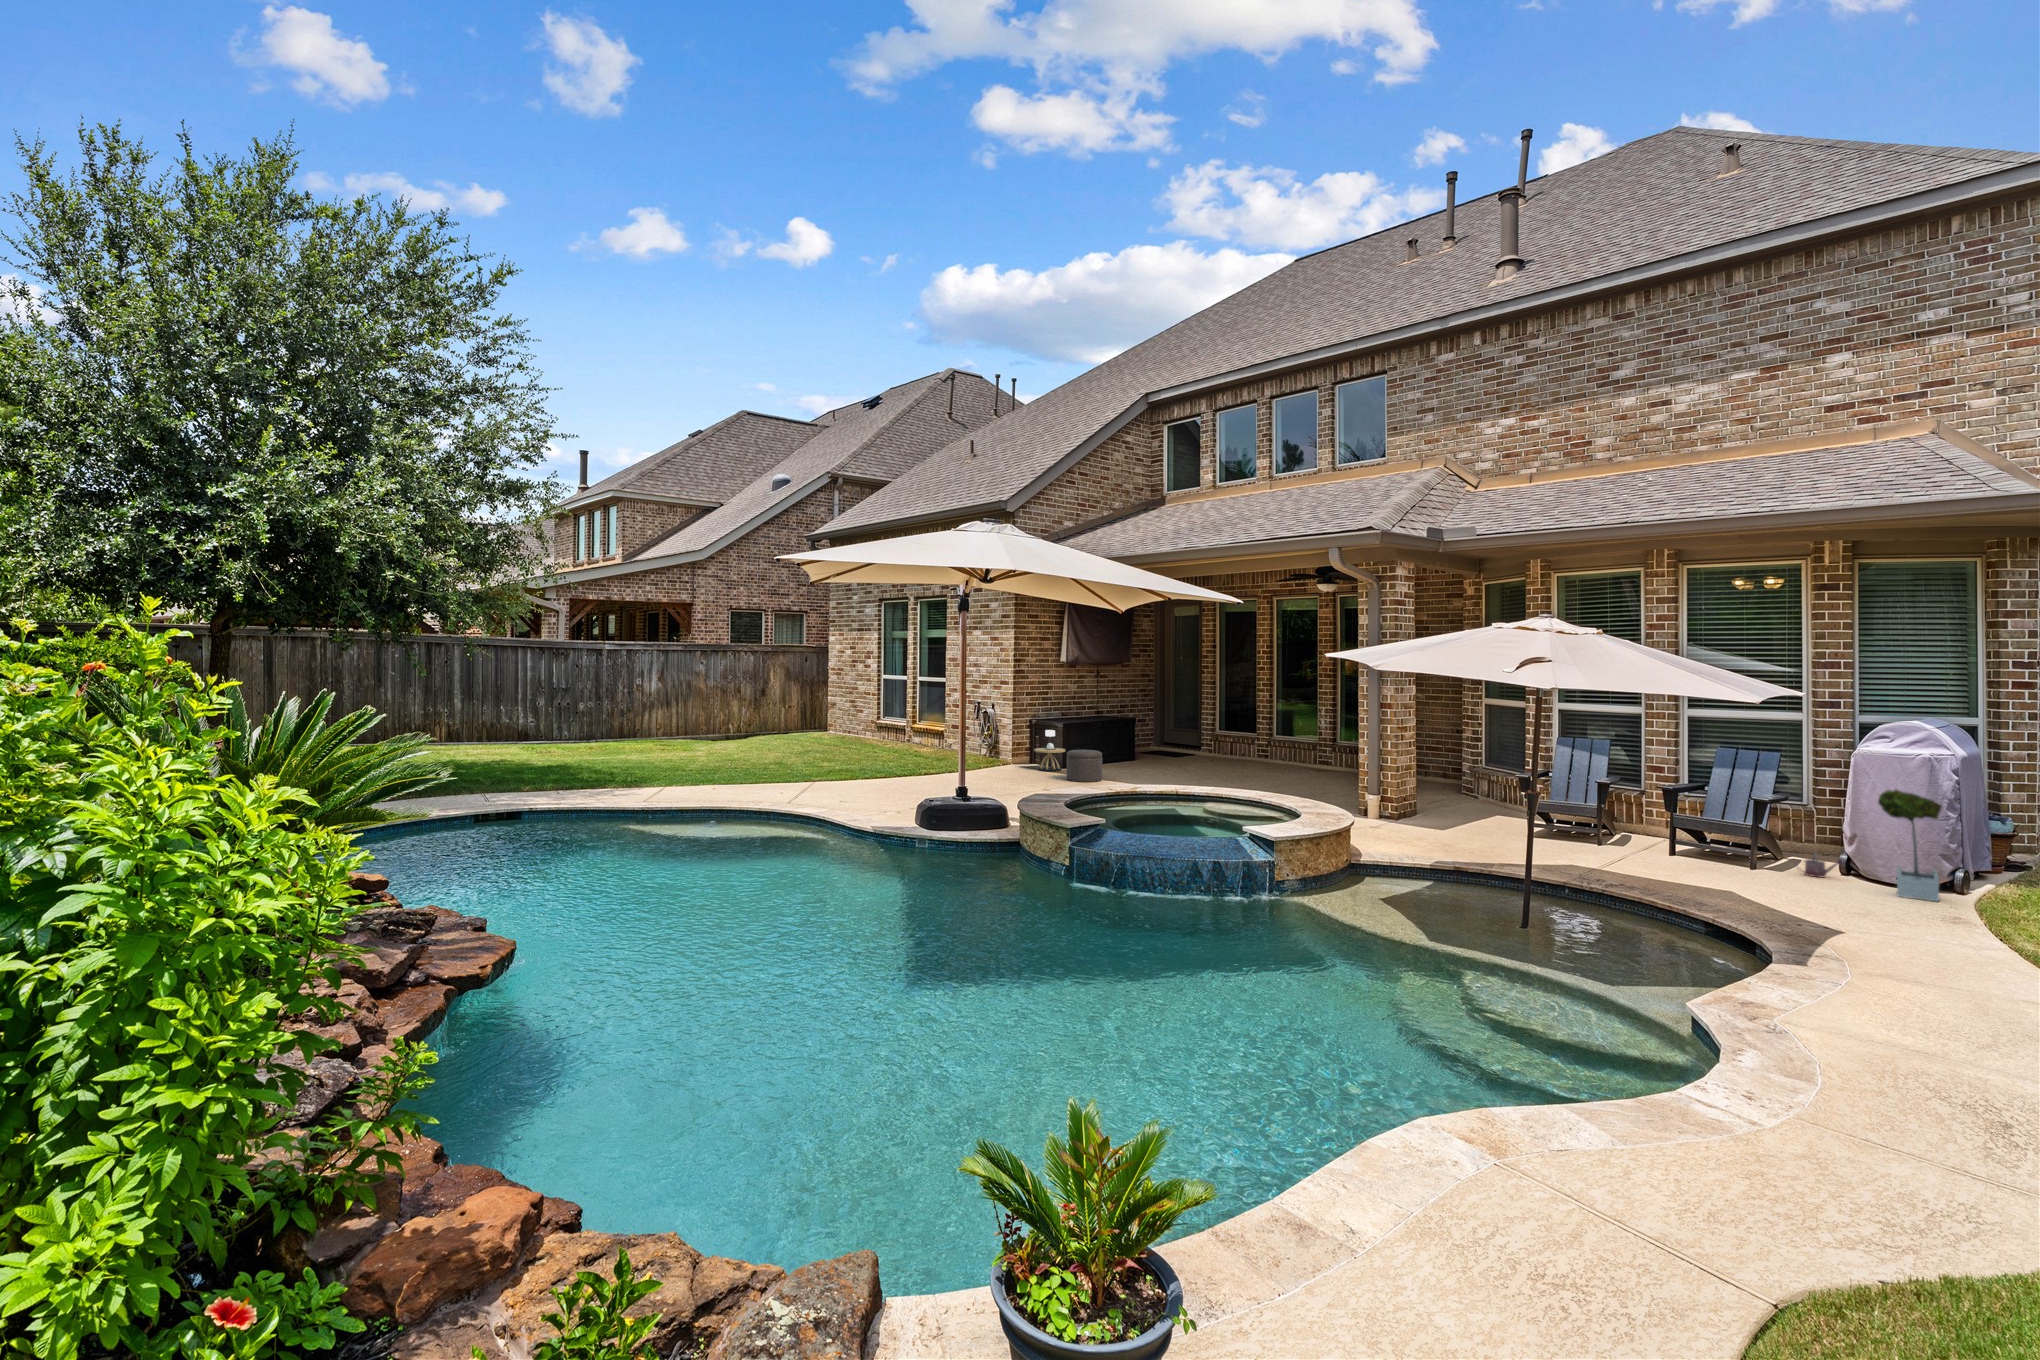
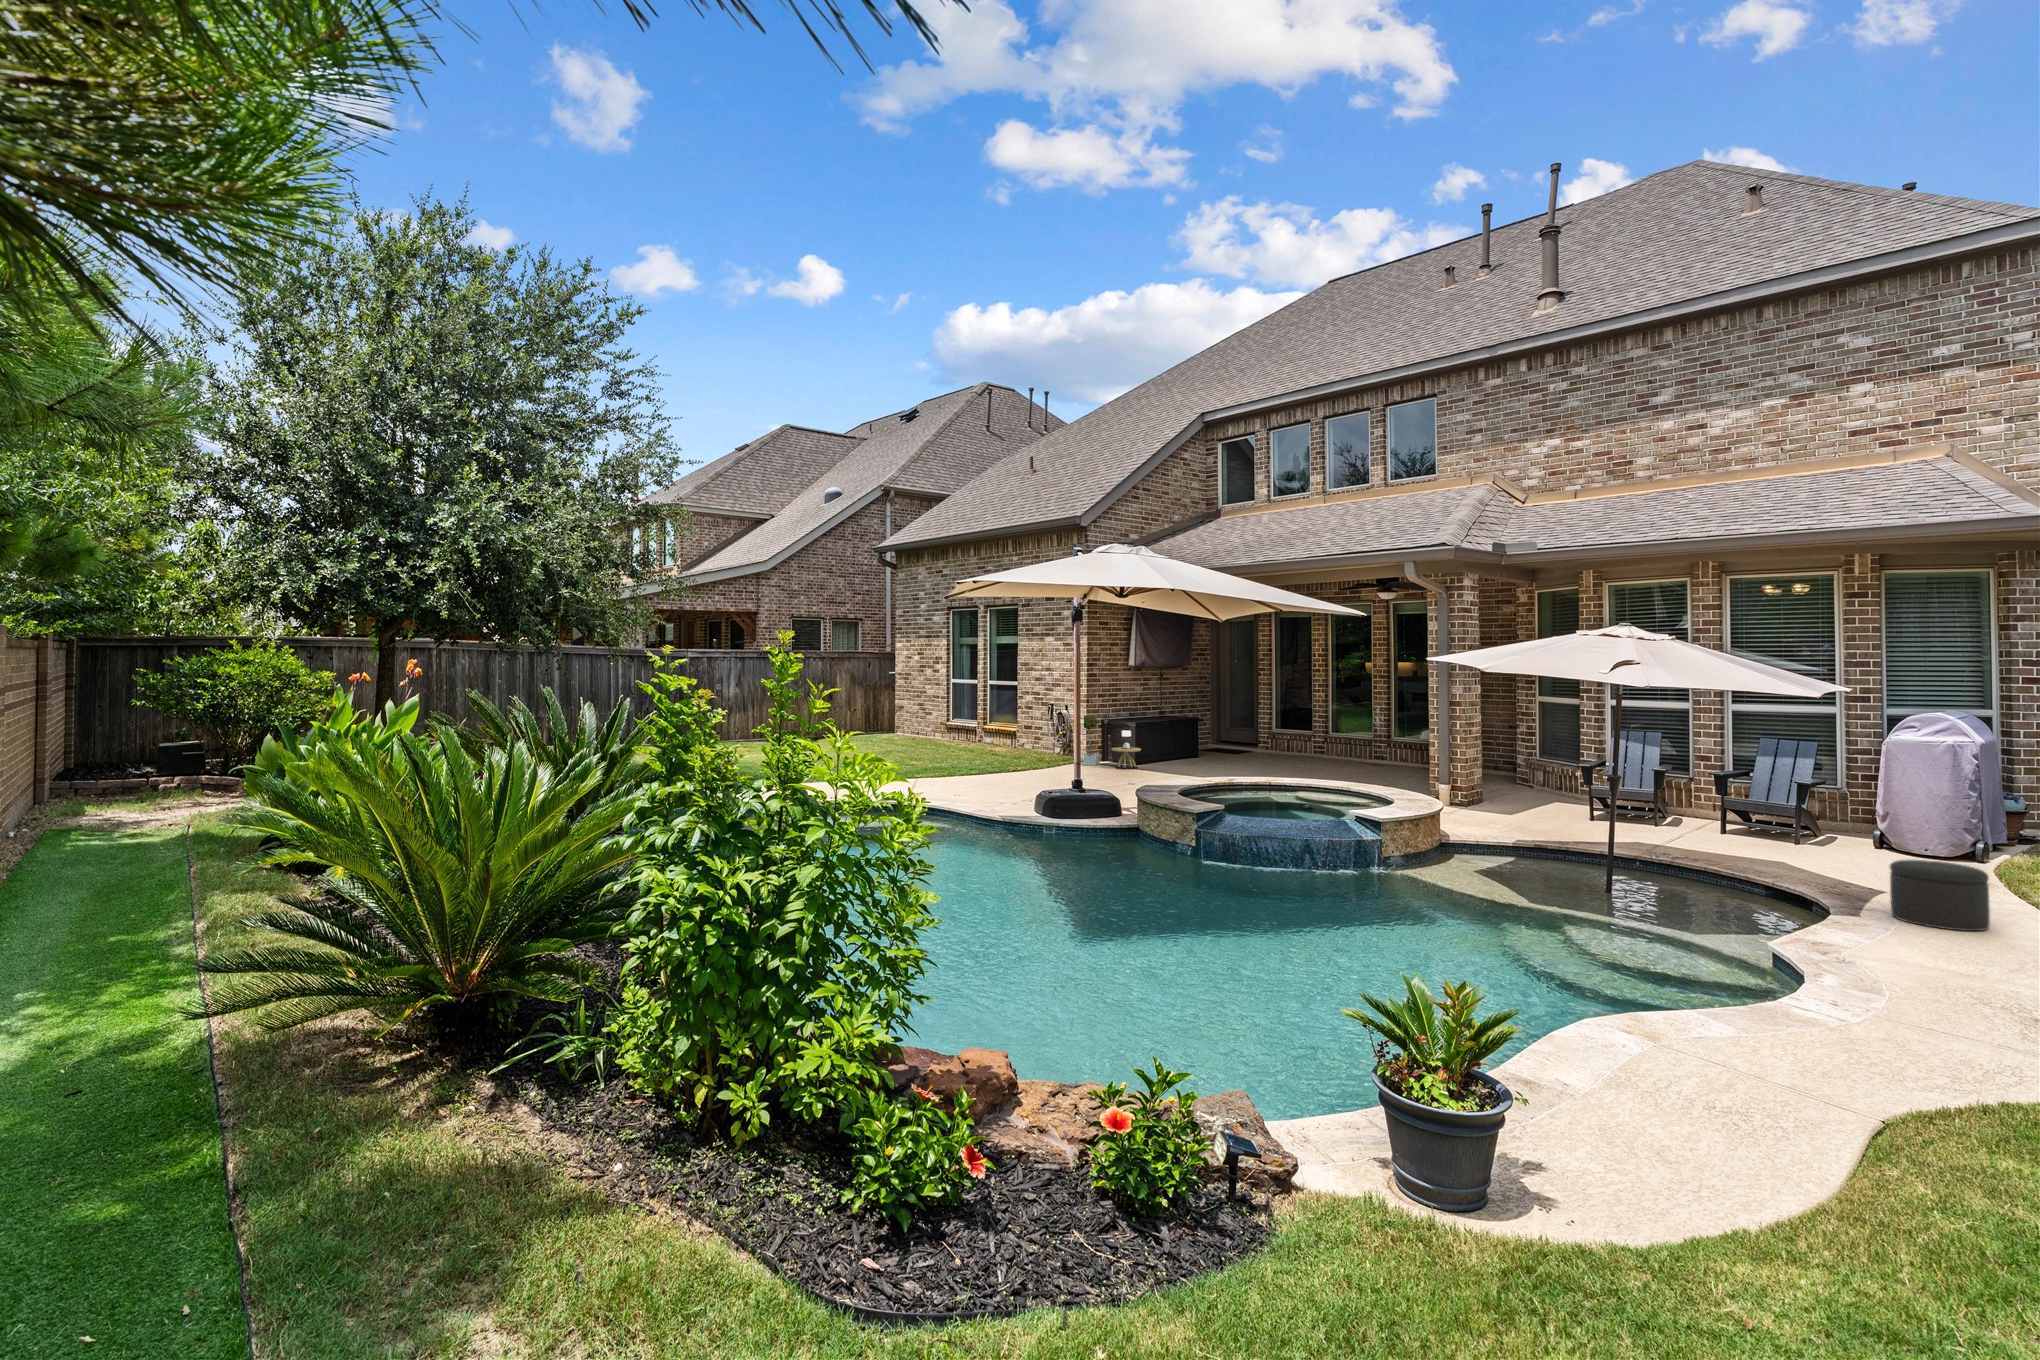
ottoman: present [1067,750,1102,782] -> present [1890,860,1990,931]
potted tree: present [1878,790,1942,902] -> present [1083,715,1099,766]
watering can: present [1796,853,1842,877] -> none [1835,828,1878,850]

